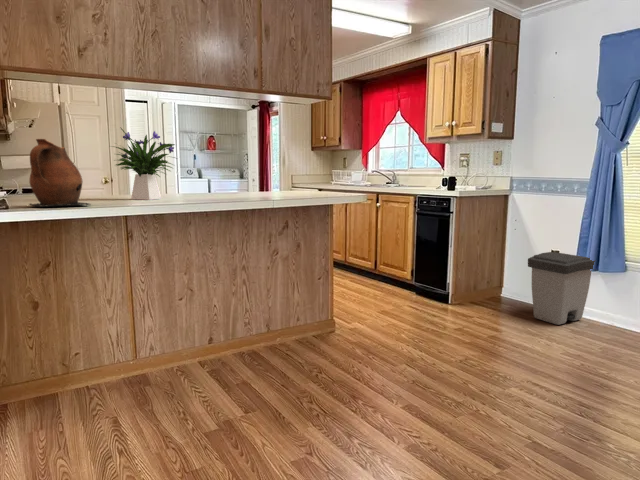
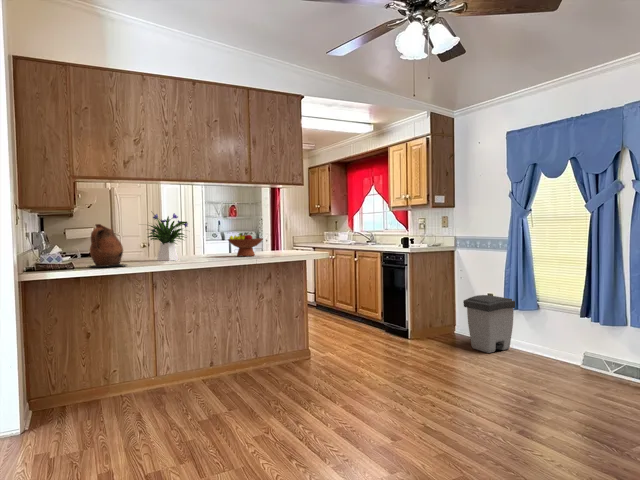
fruit bowl: none [227,163,277,196] -> present [228,232,263,256]

